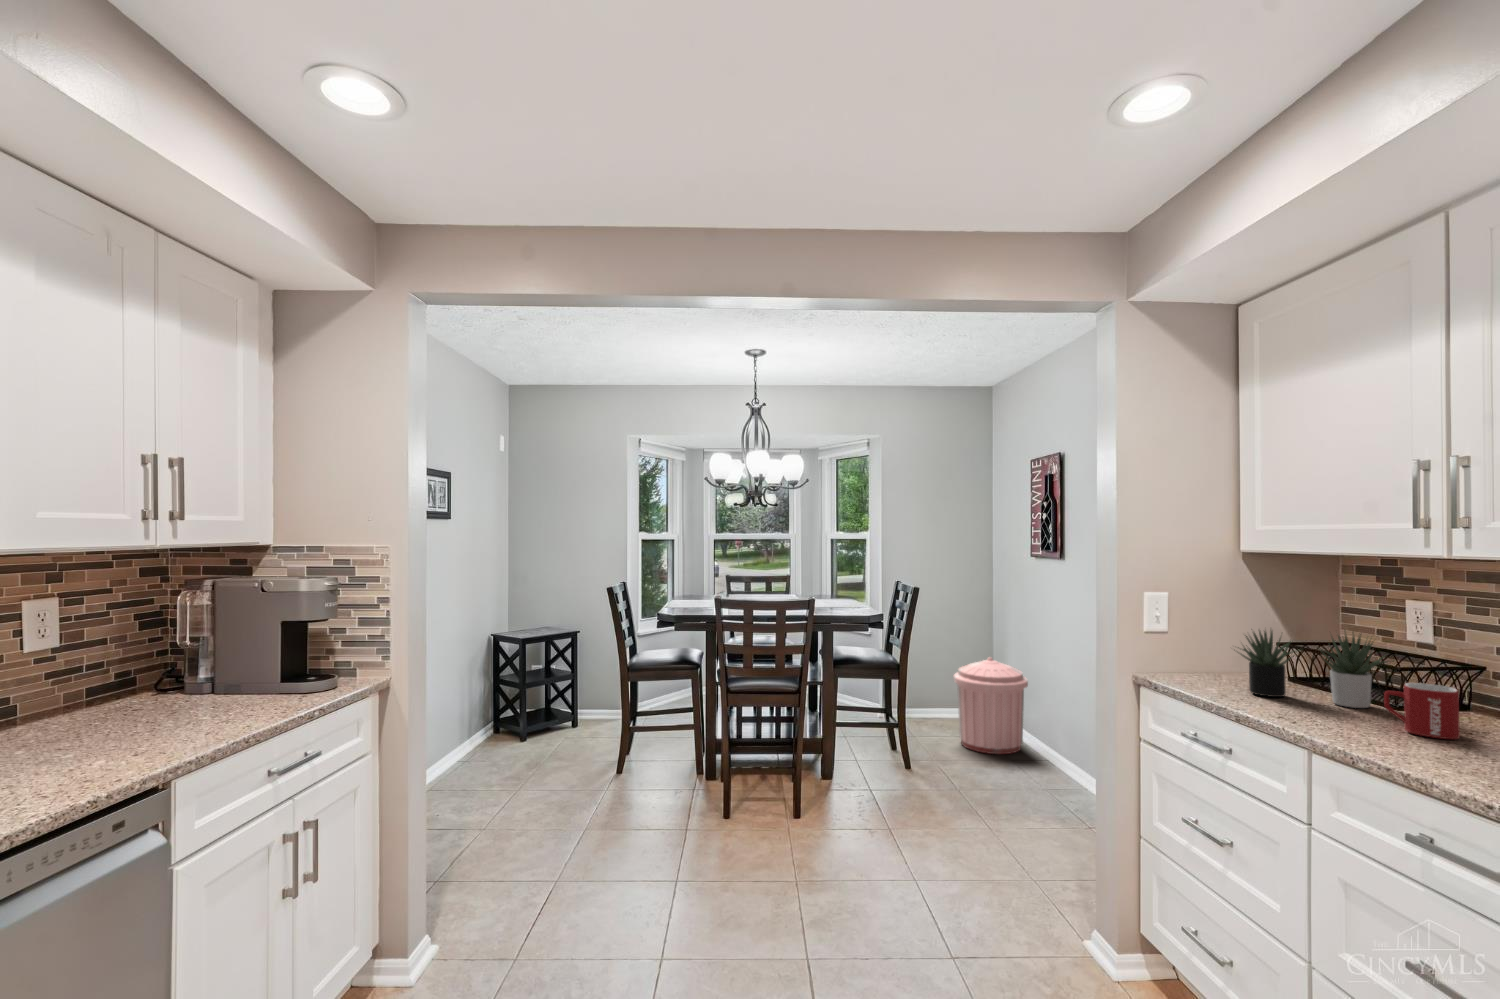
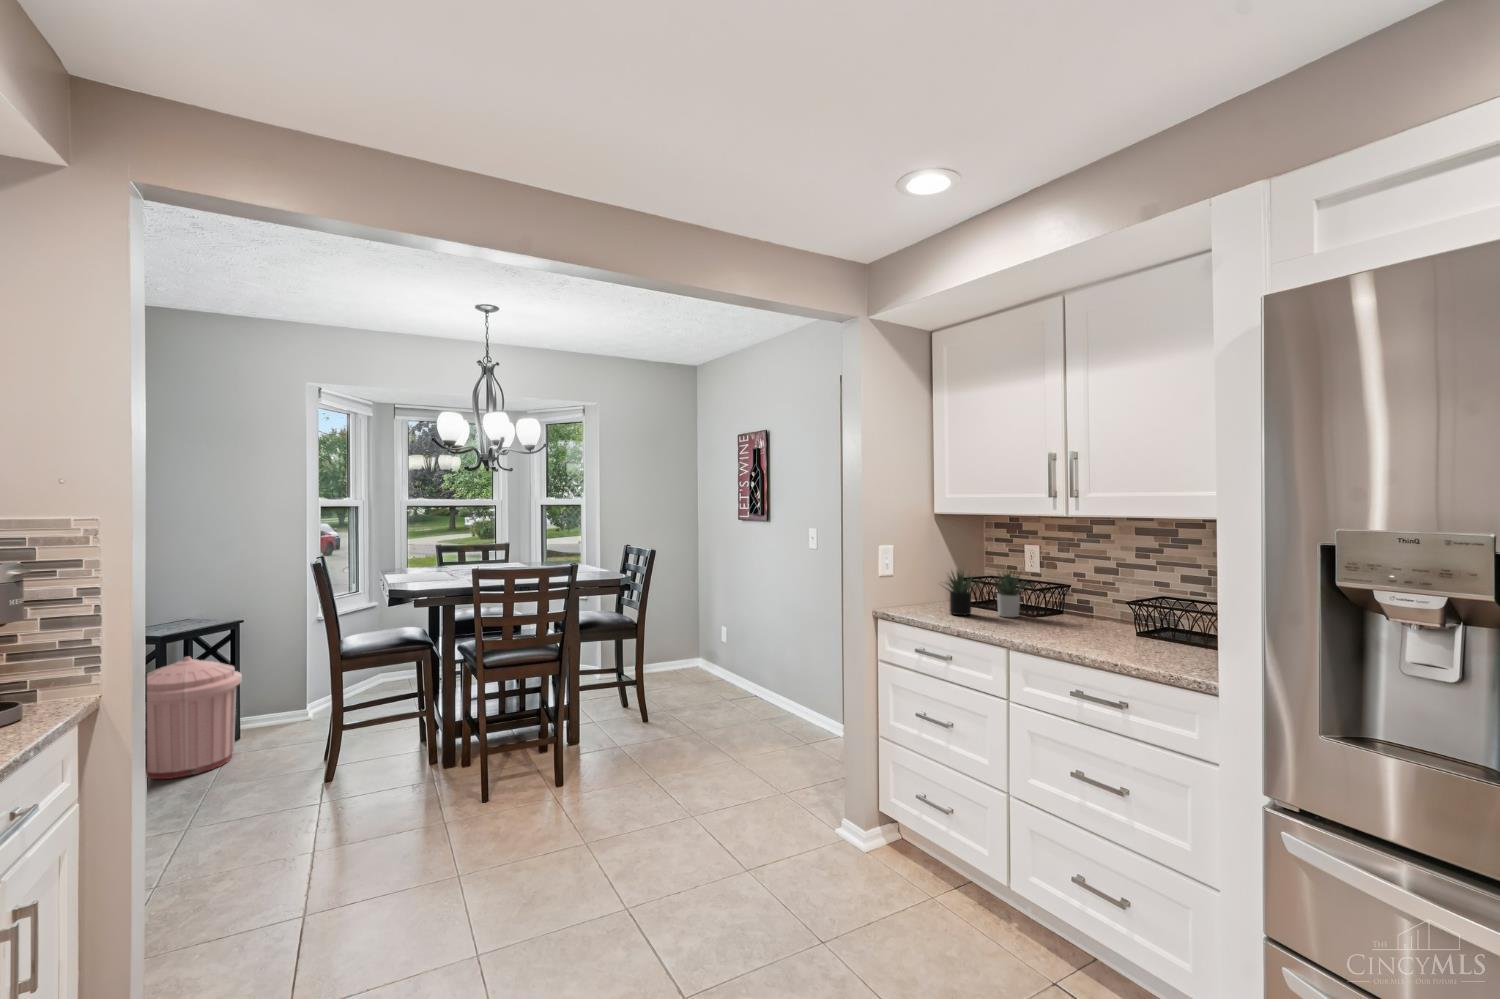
trash can: present [954,657,1028,754] -> present [147,656,242,779]
mug: present [1384,683,1460,739] -> none [1037,598,1075,631]

